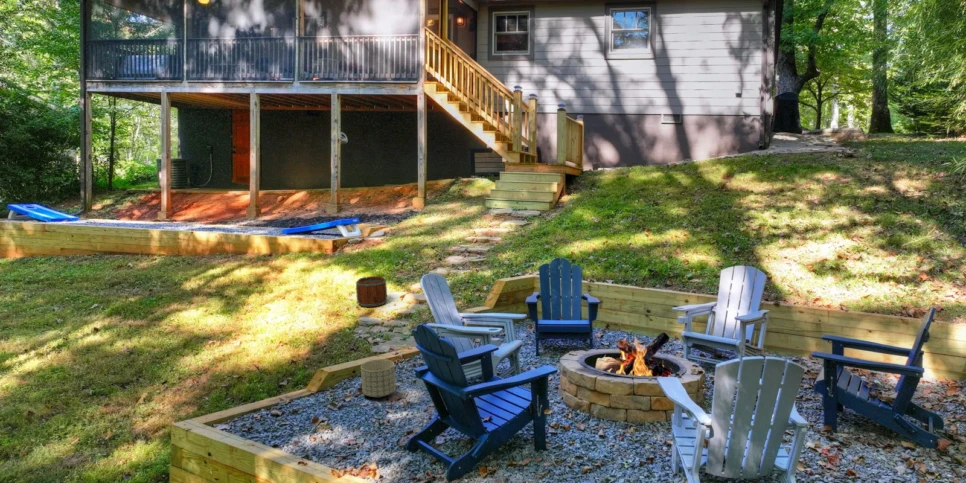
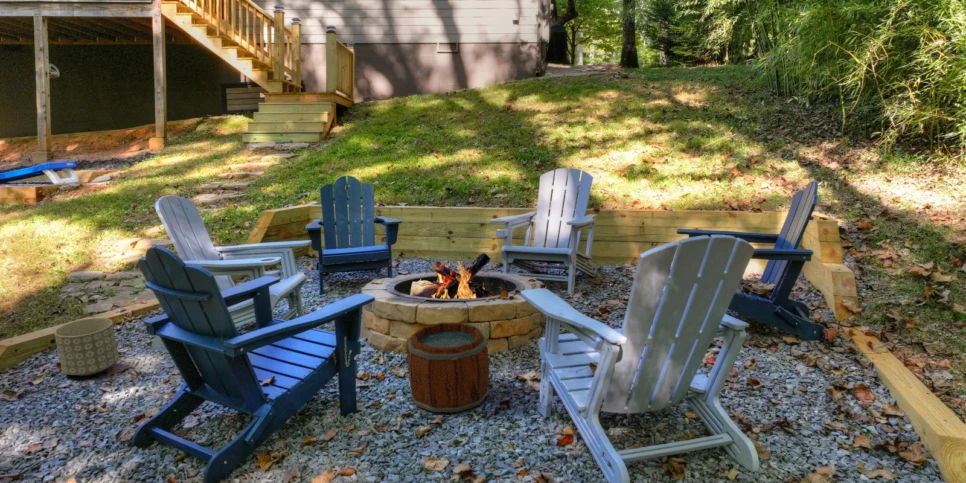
bucket: present [356,276,387,307] -> present [407,322,489,413]

